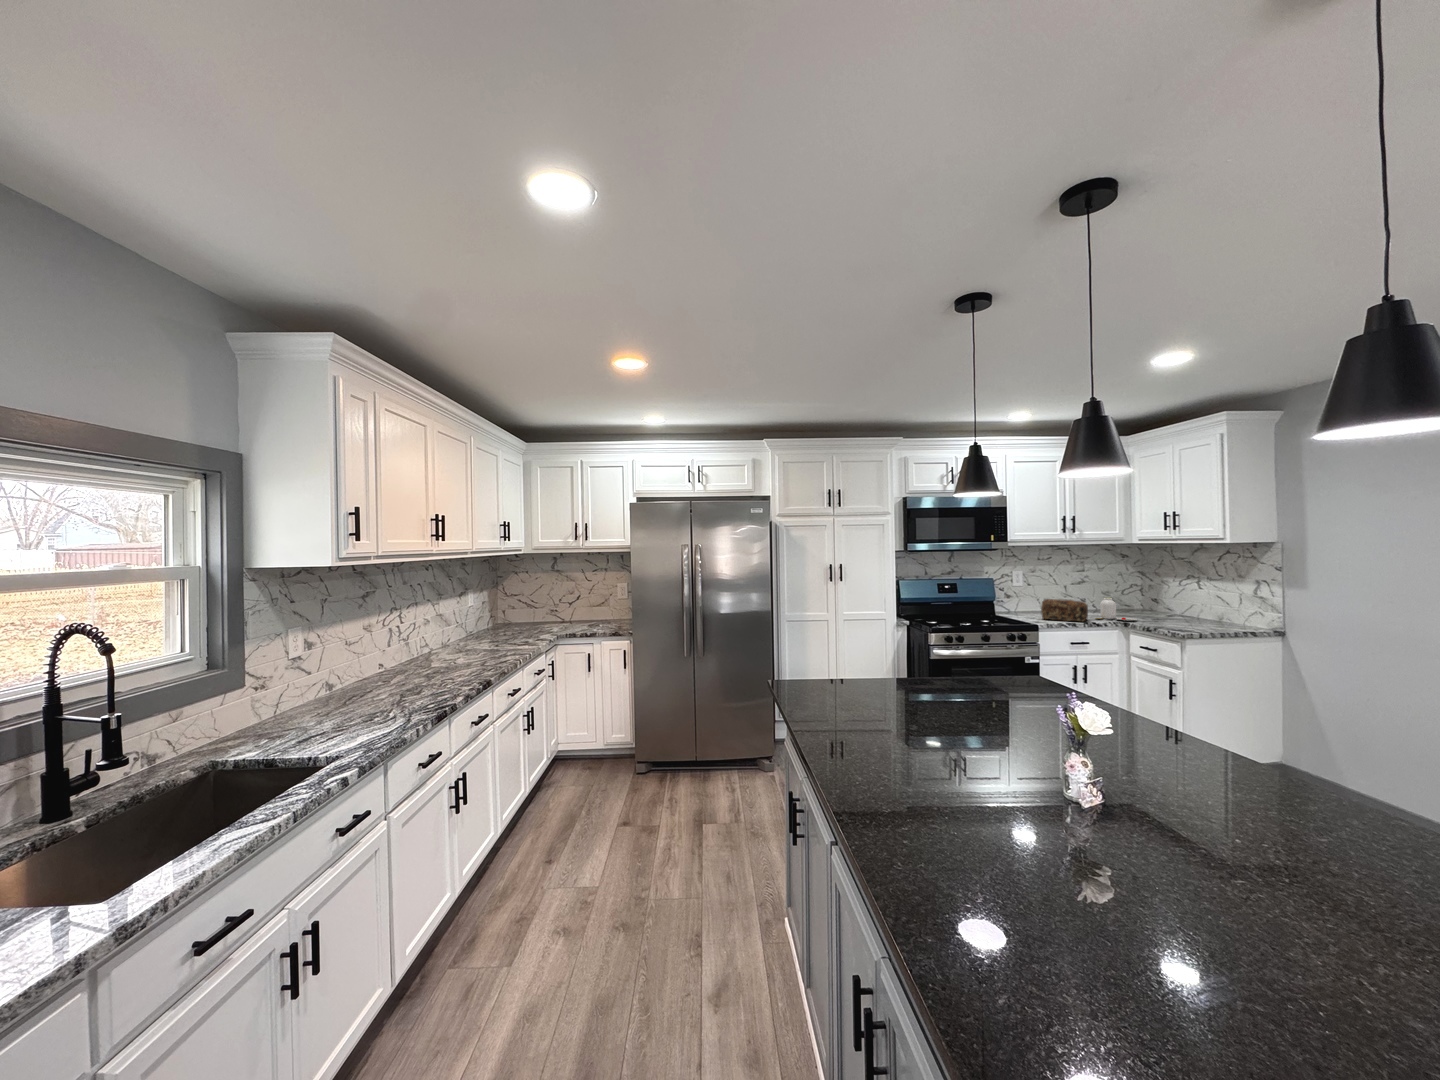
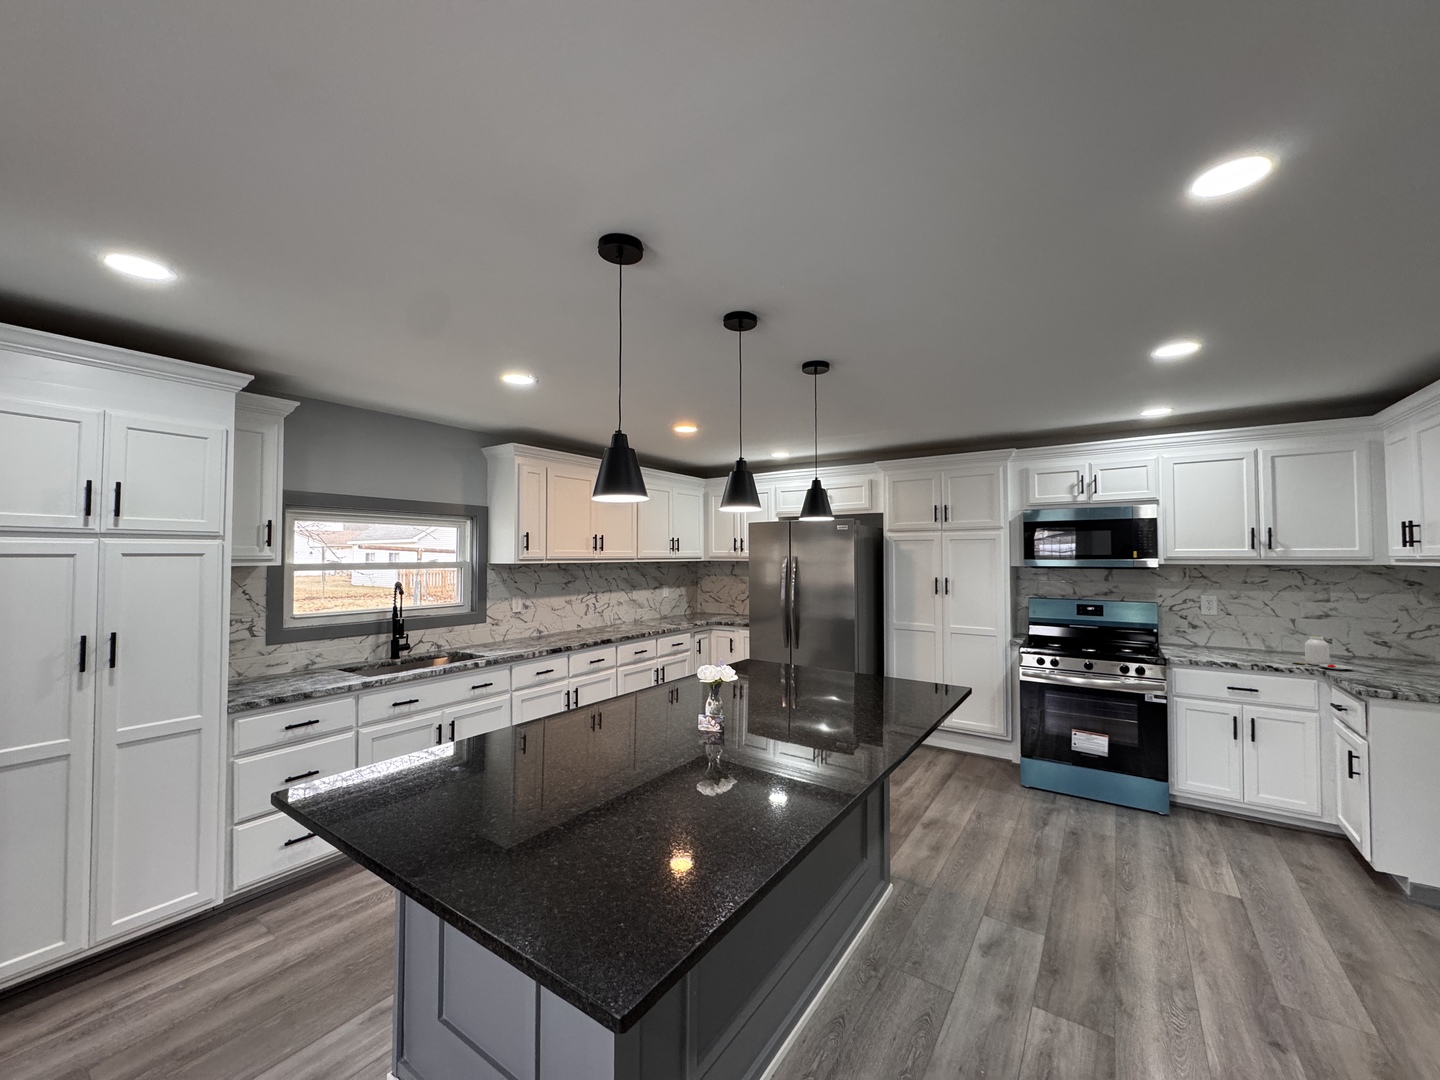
bread loaf: present [1041,599,1088,621] -> none [1205,631,1276,663]

